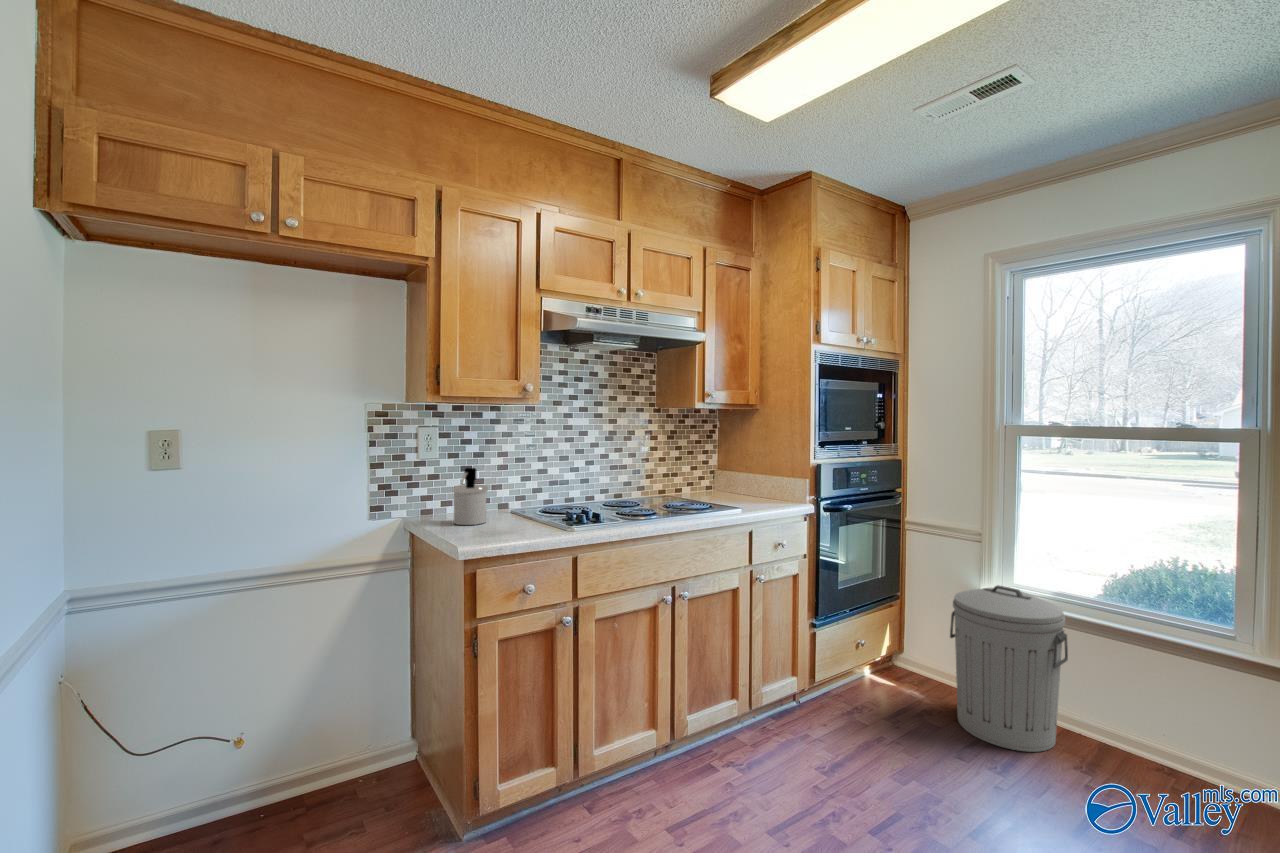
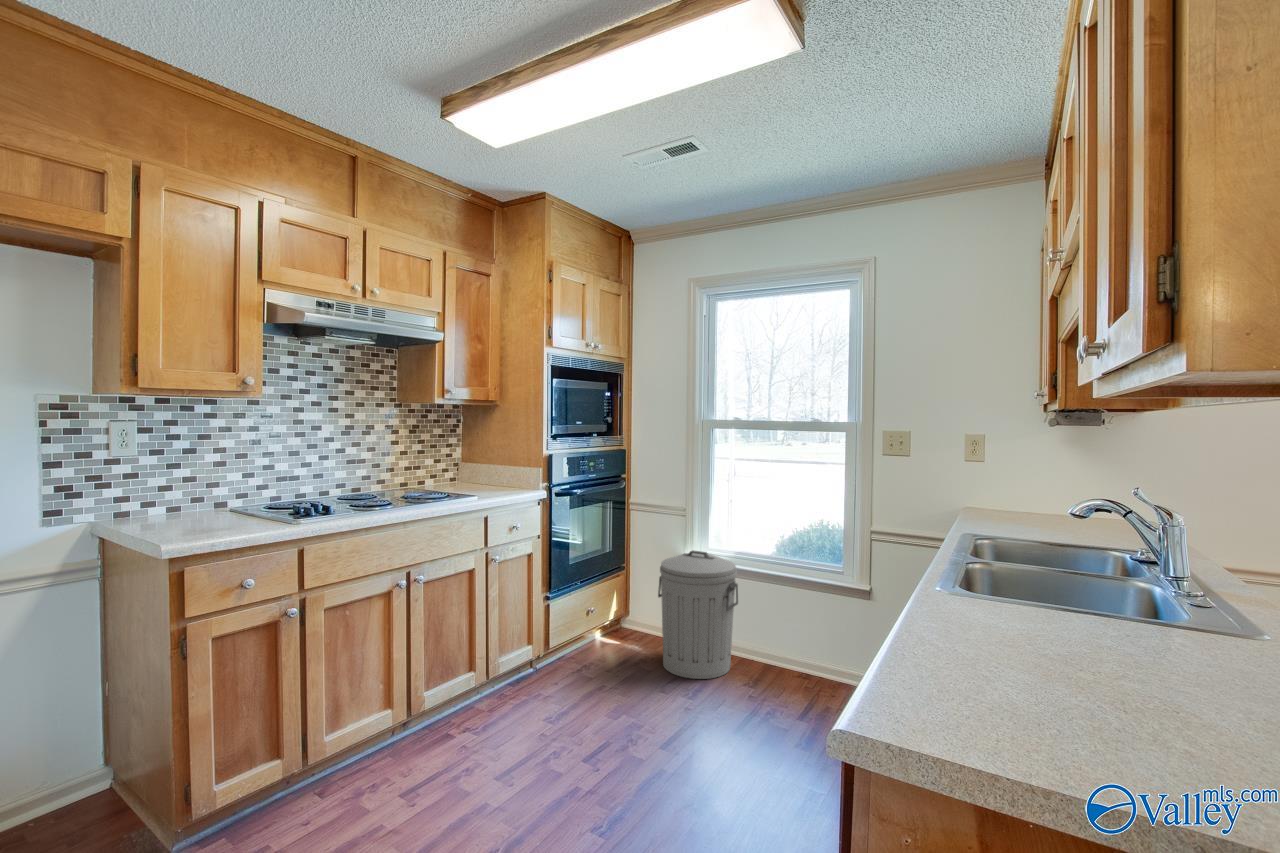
soap dispenser: present [453,468,488,525] -> none [156,465,200,525]

